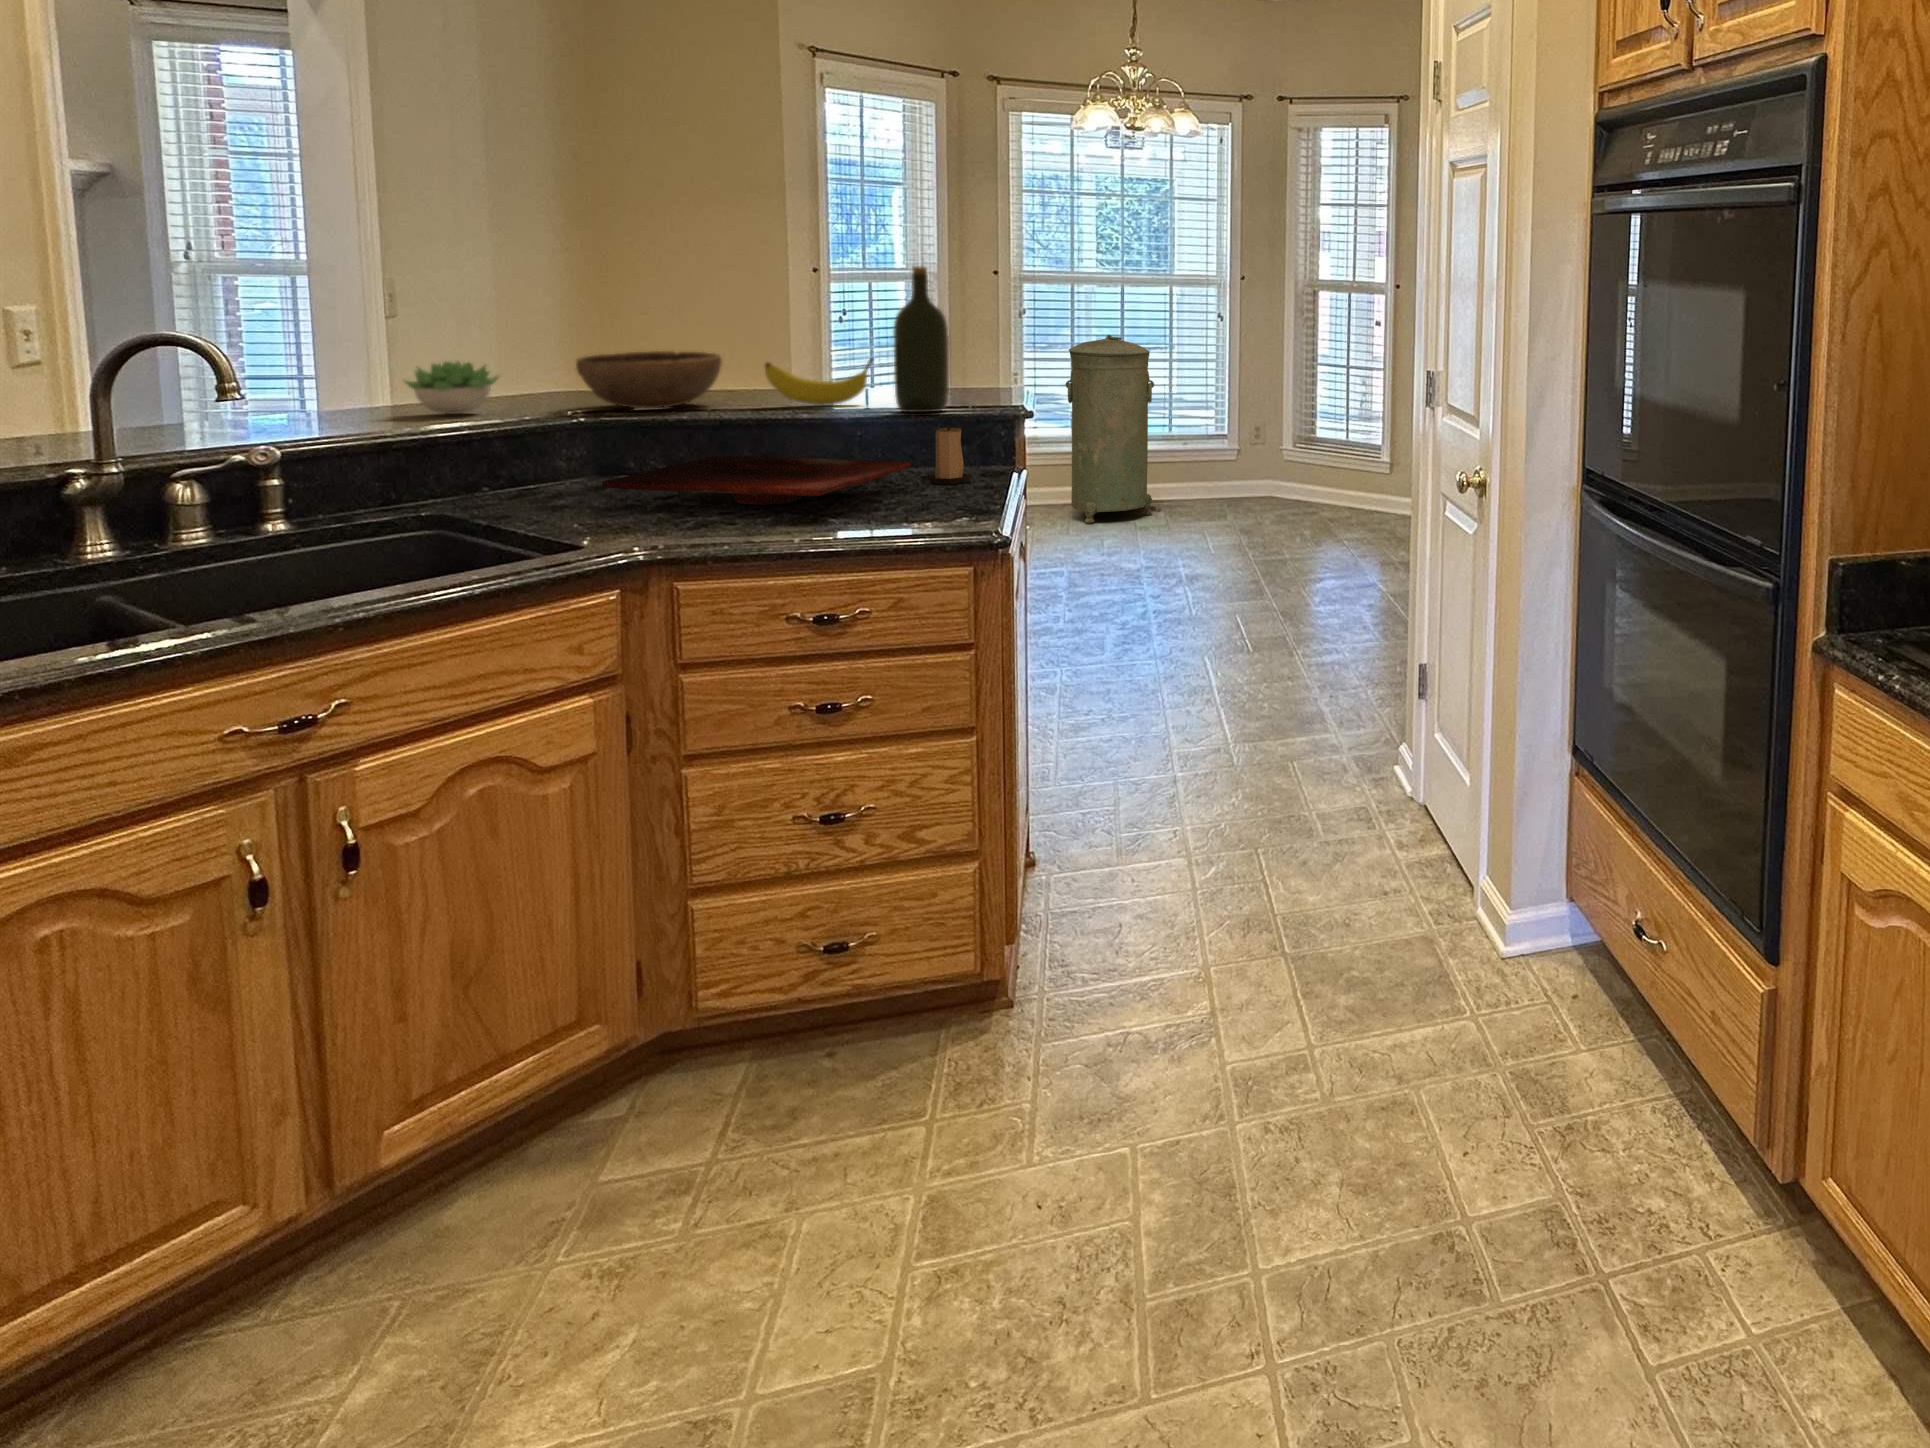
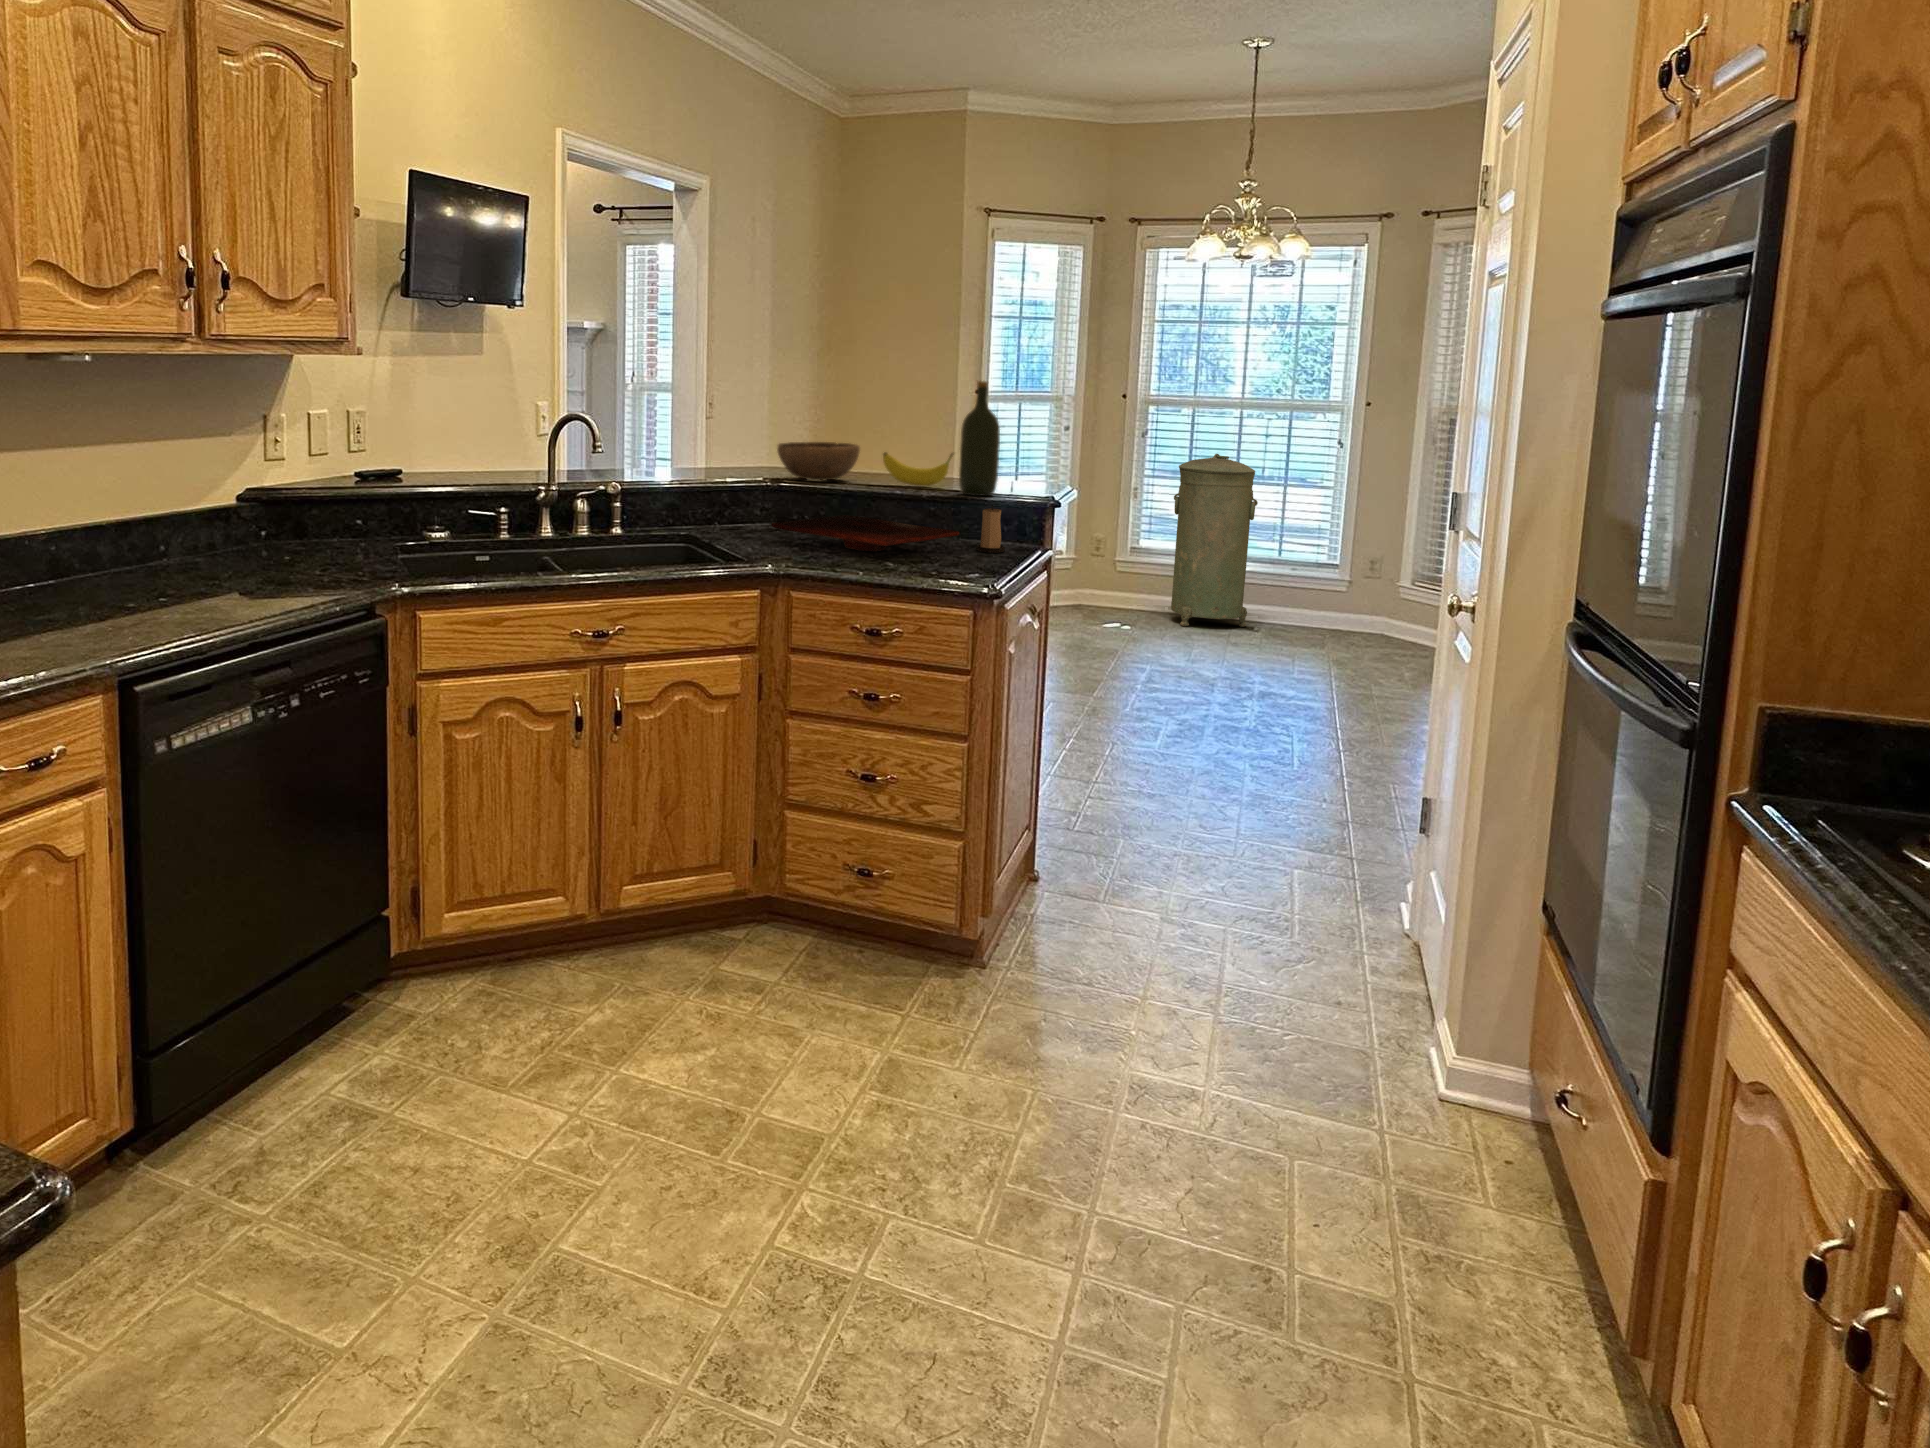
succulent plant: present [405,361,499,414] -> none [691,442,740,476]

